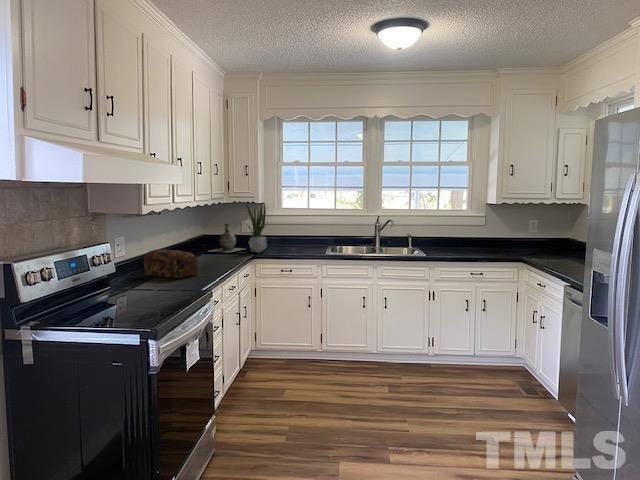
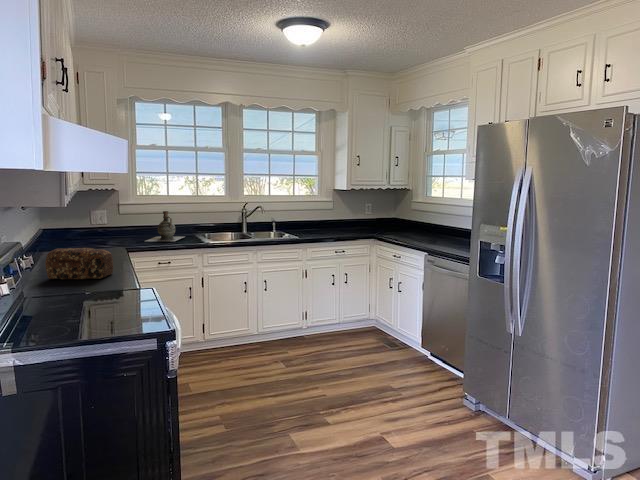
potted plant: present [247,204,267,253] -> none [111,191,138,245]
ceramic jug: present [210,224,244,253] -> present [146,211,184,241]

